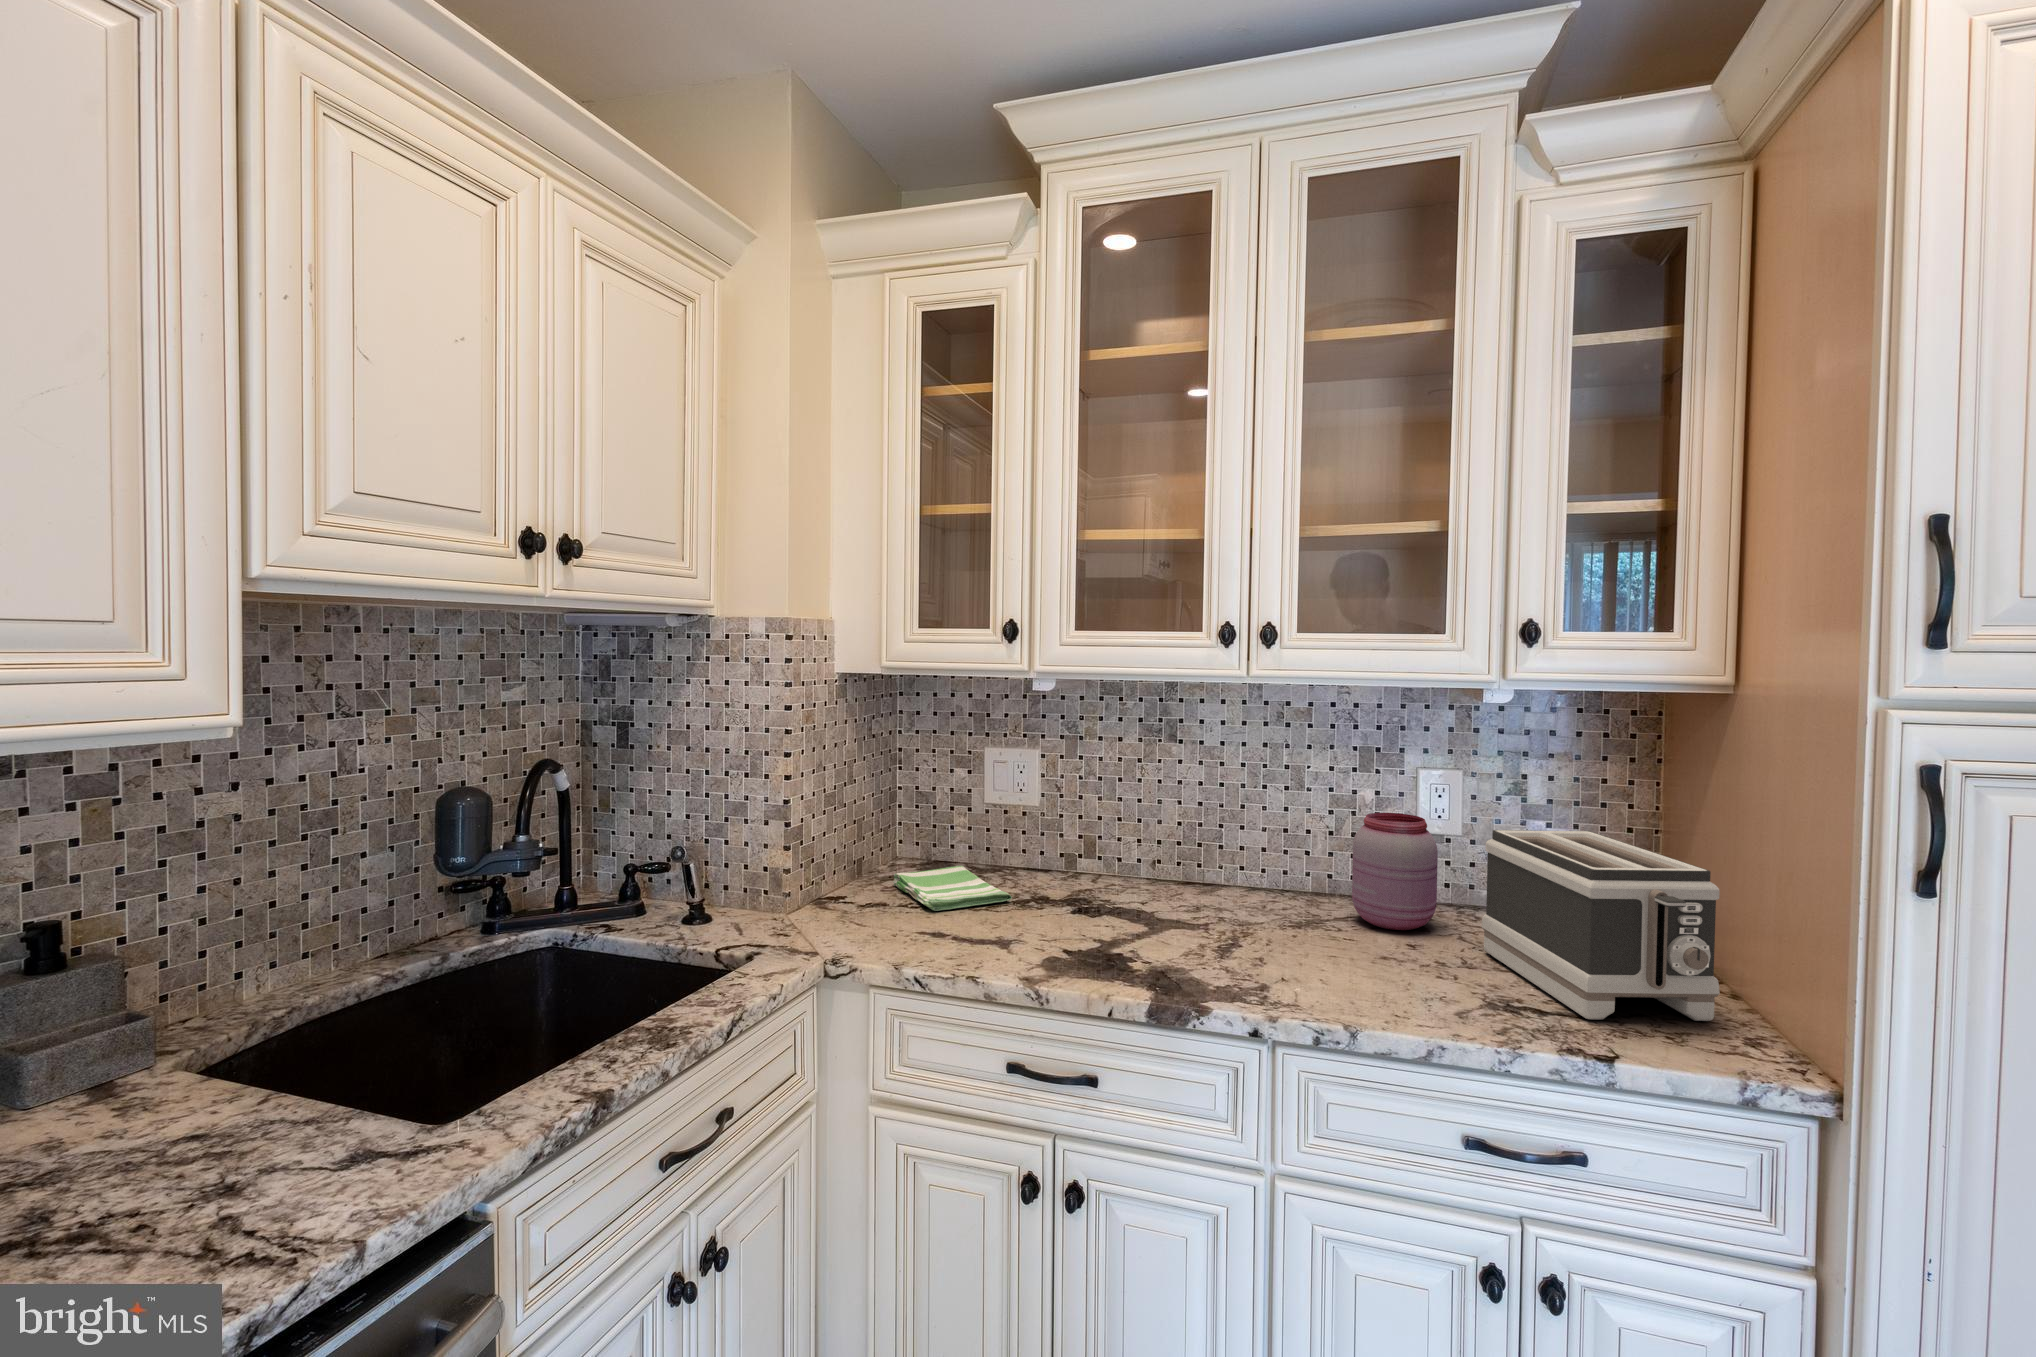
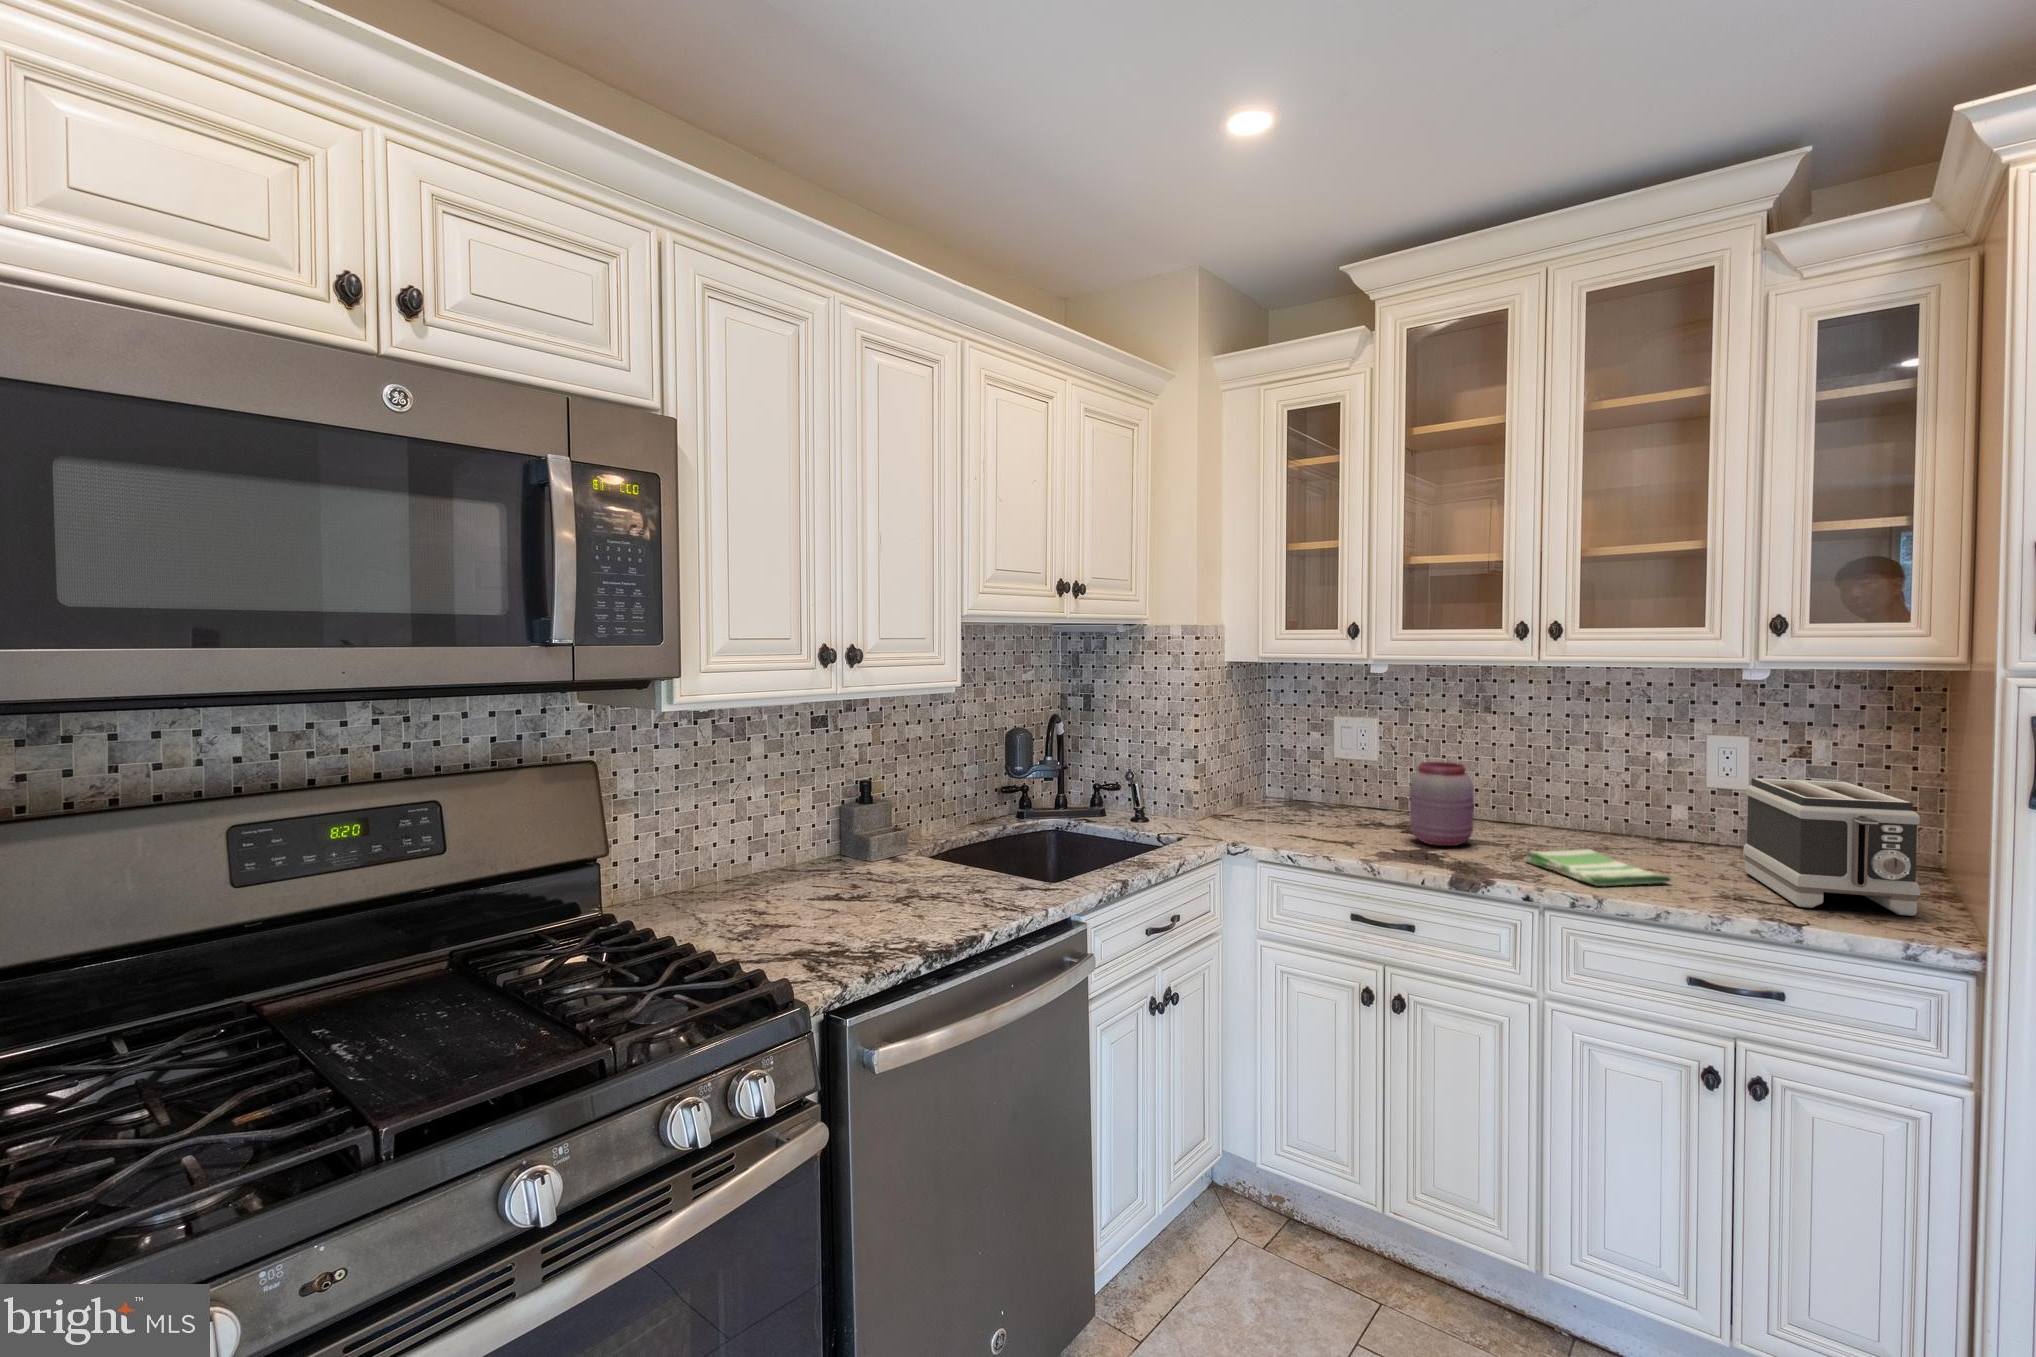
jar: present [1352,813,1438,930] -> present [1410,762,1474,846]
dish towel: present [893,866,1012,911] -> present [1525,849,1671,886]

